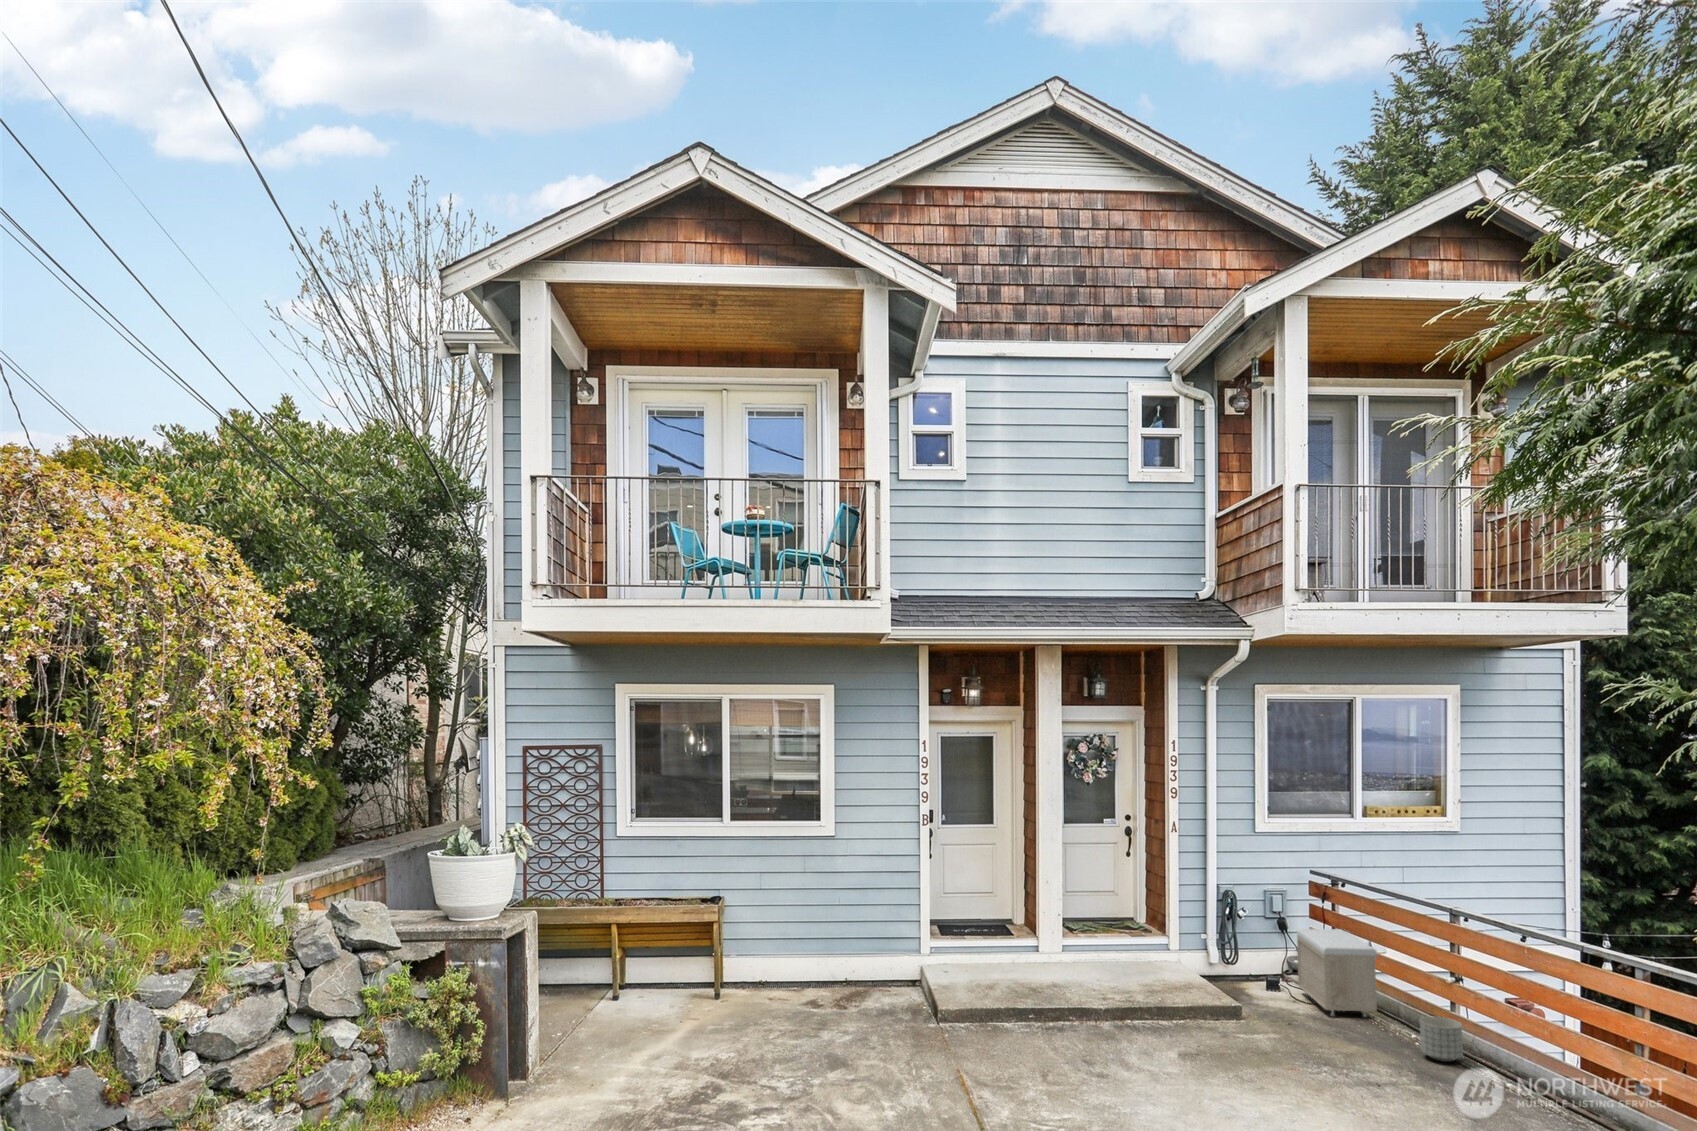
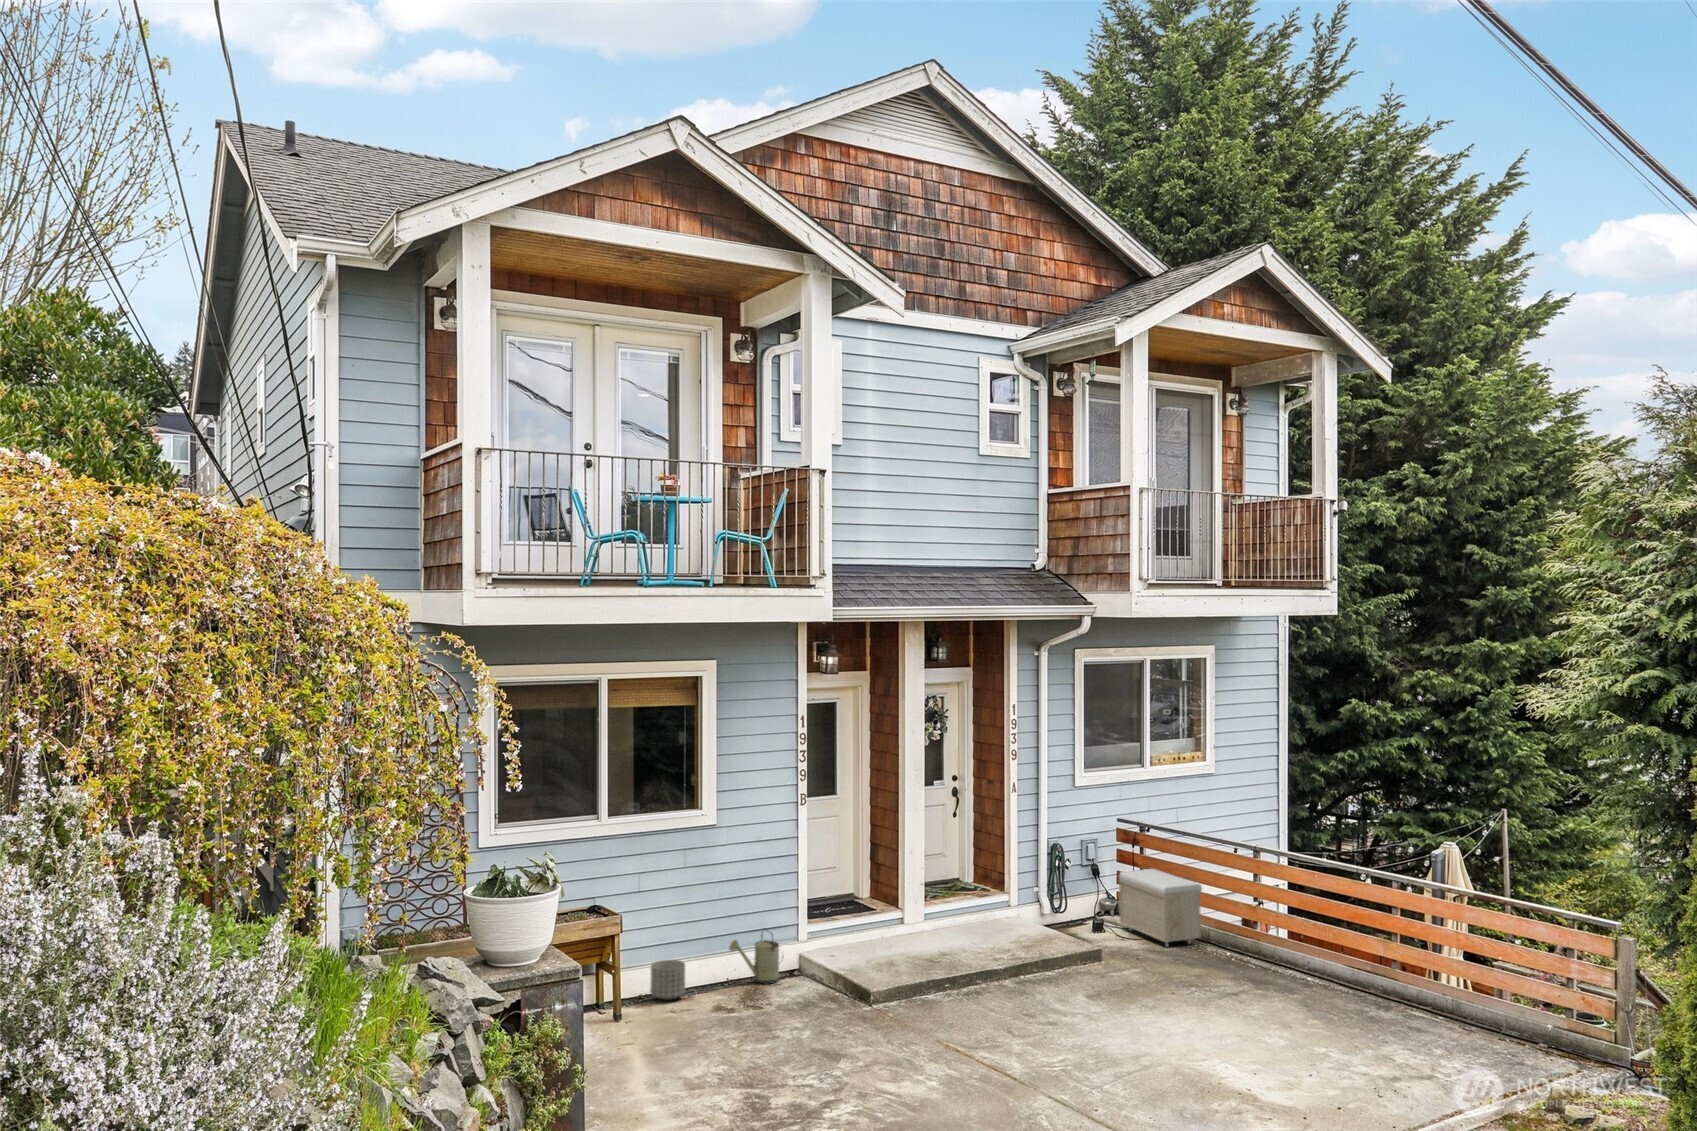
watering can: none [838,940,893,993] -> present [729,929,780,984]
planter: present [1420,1017,1463,1062] -> present [650,960,685,1000]

